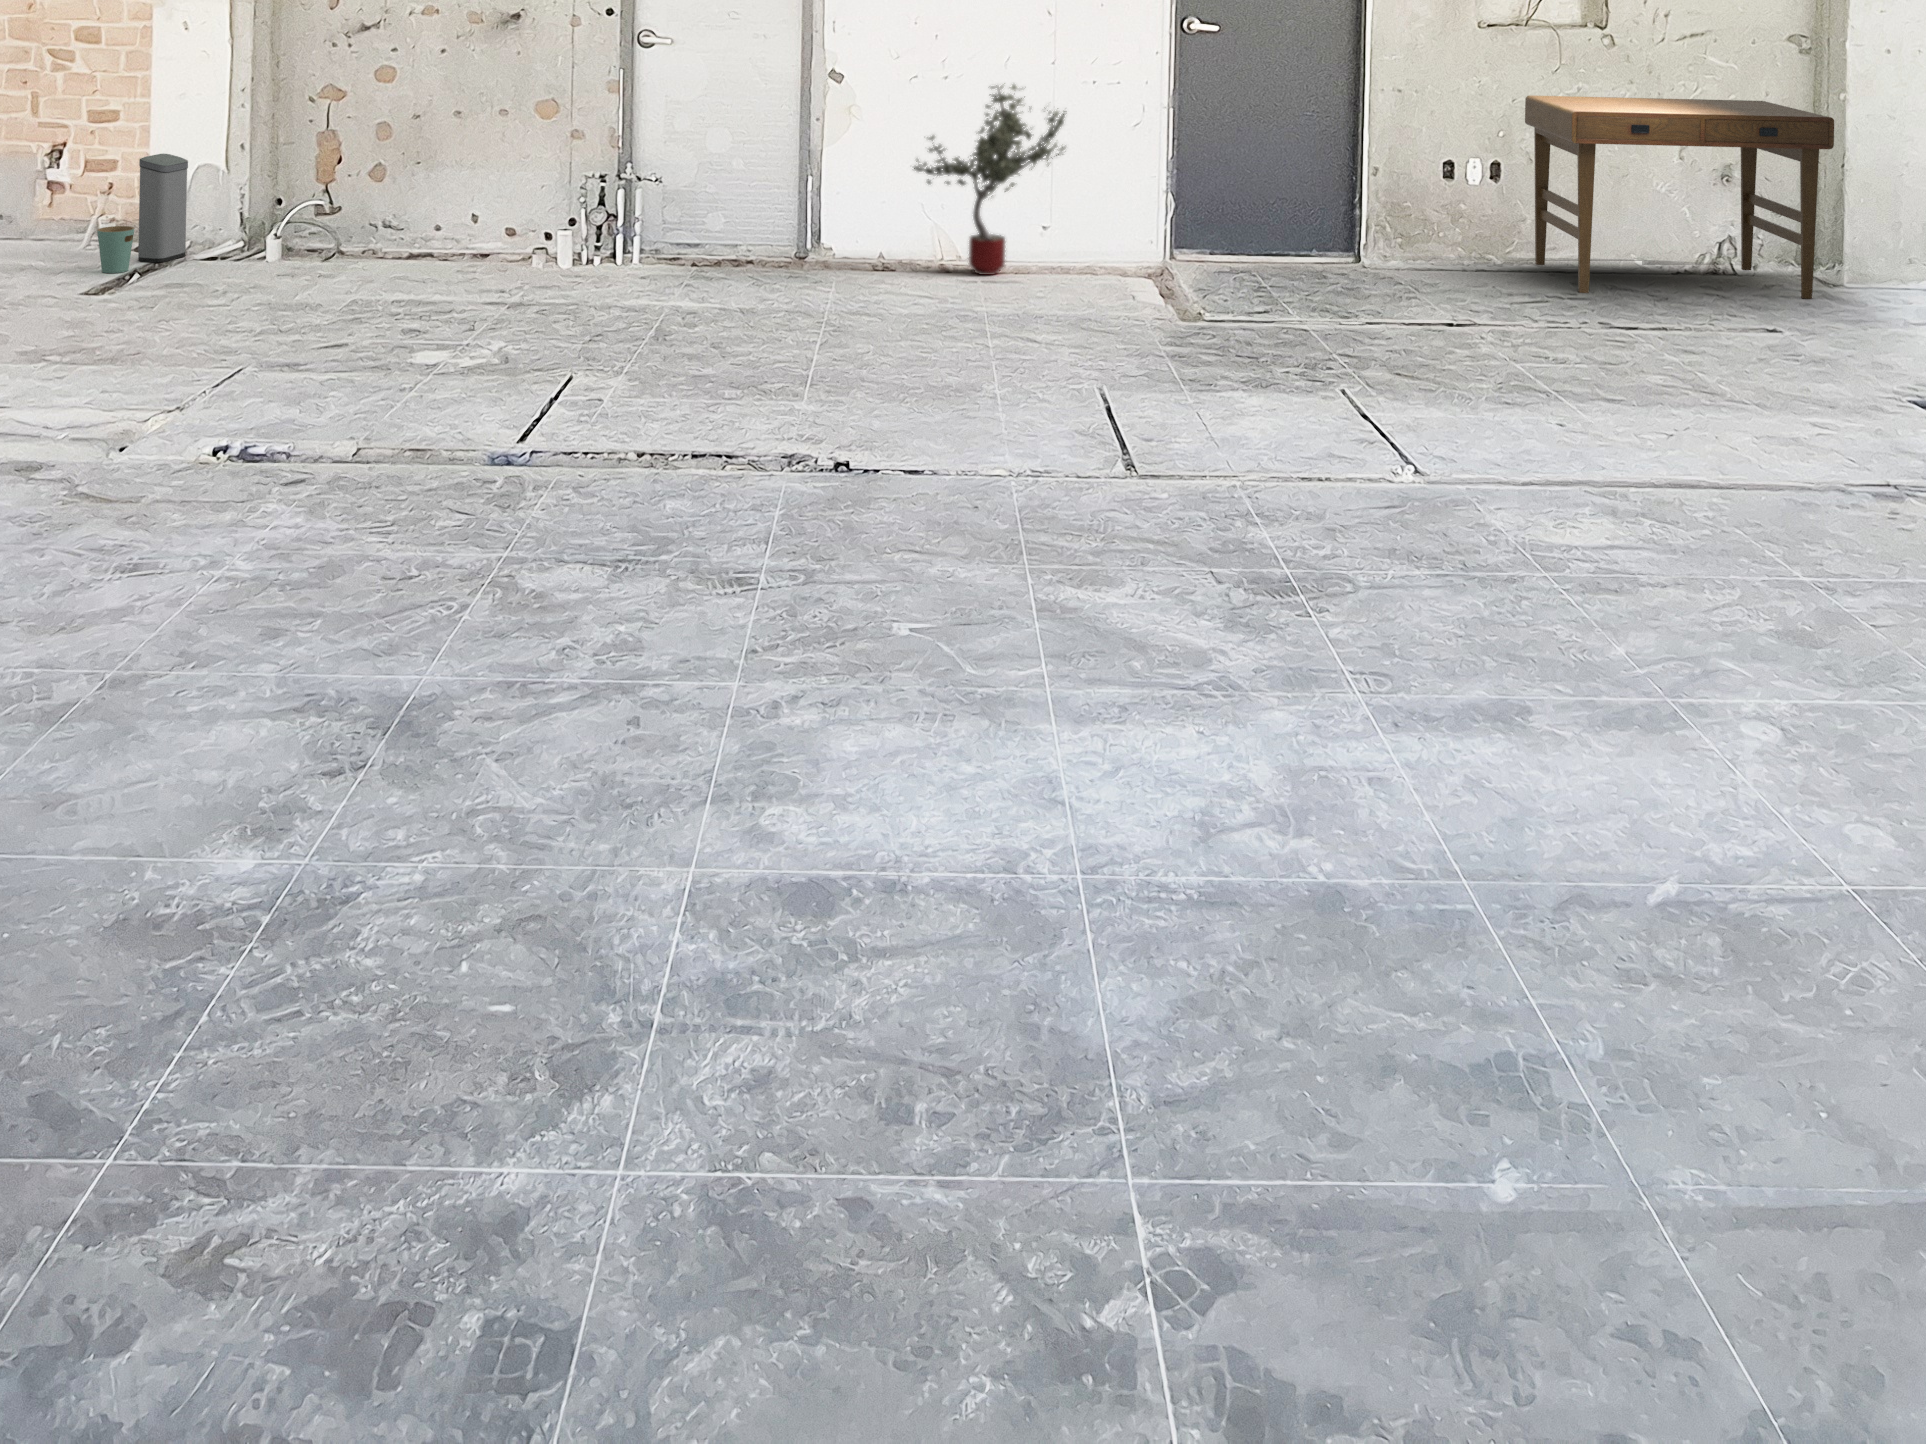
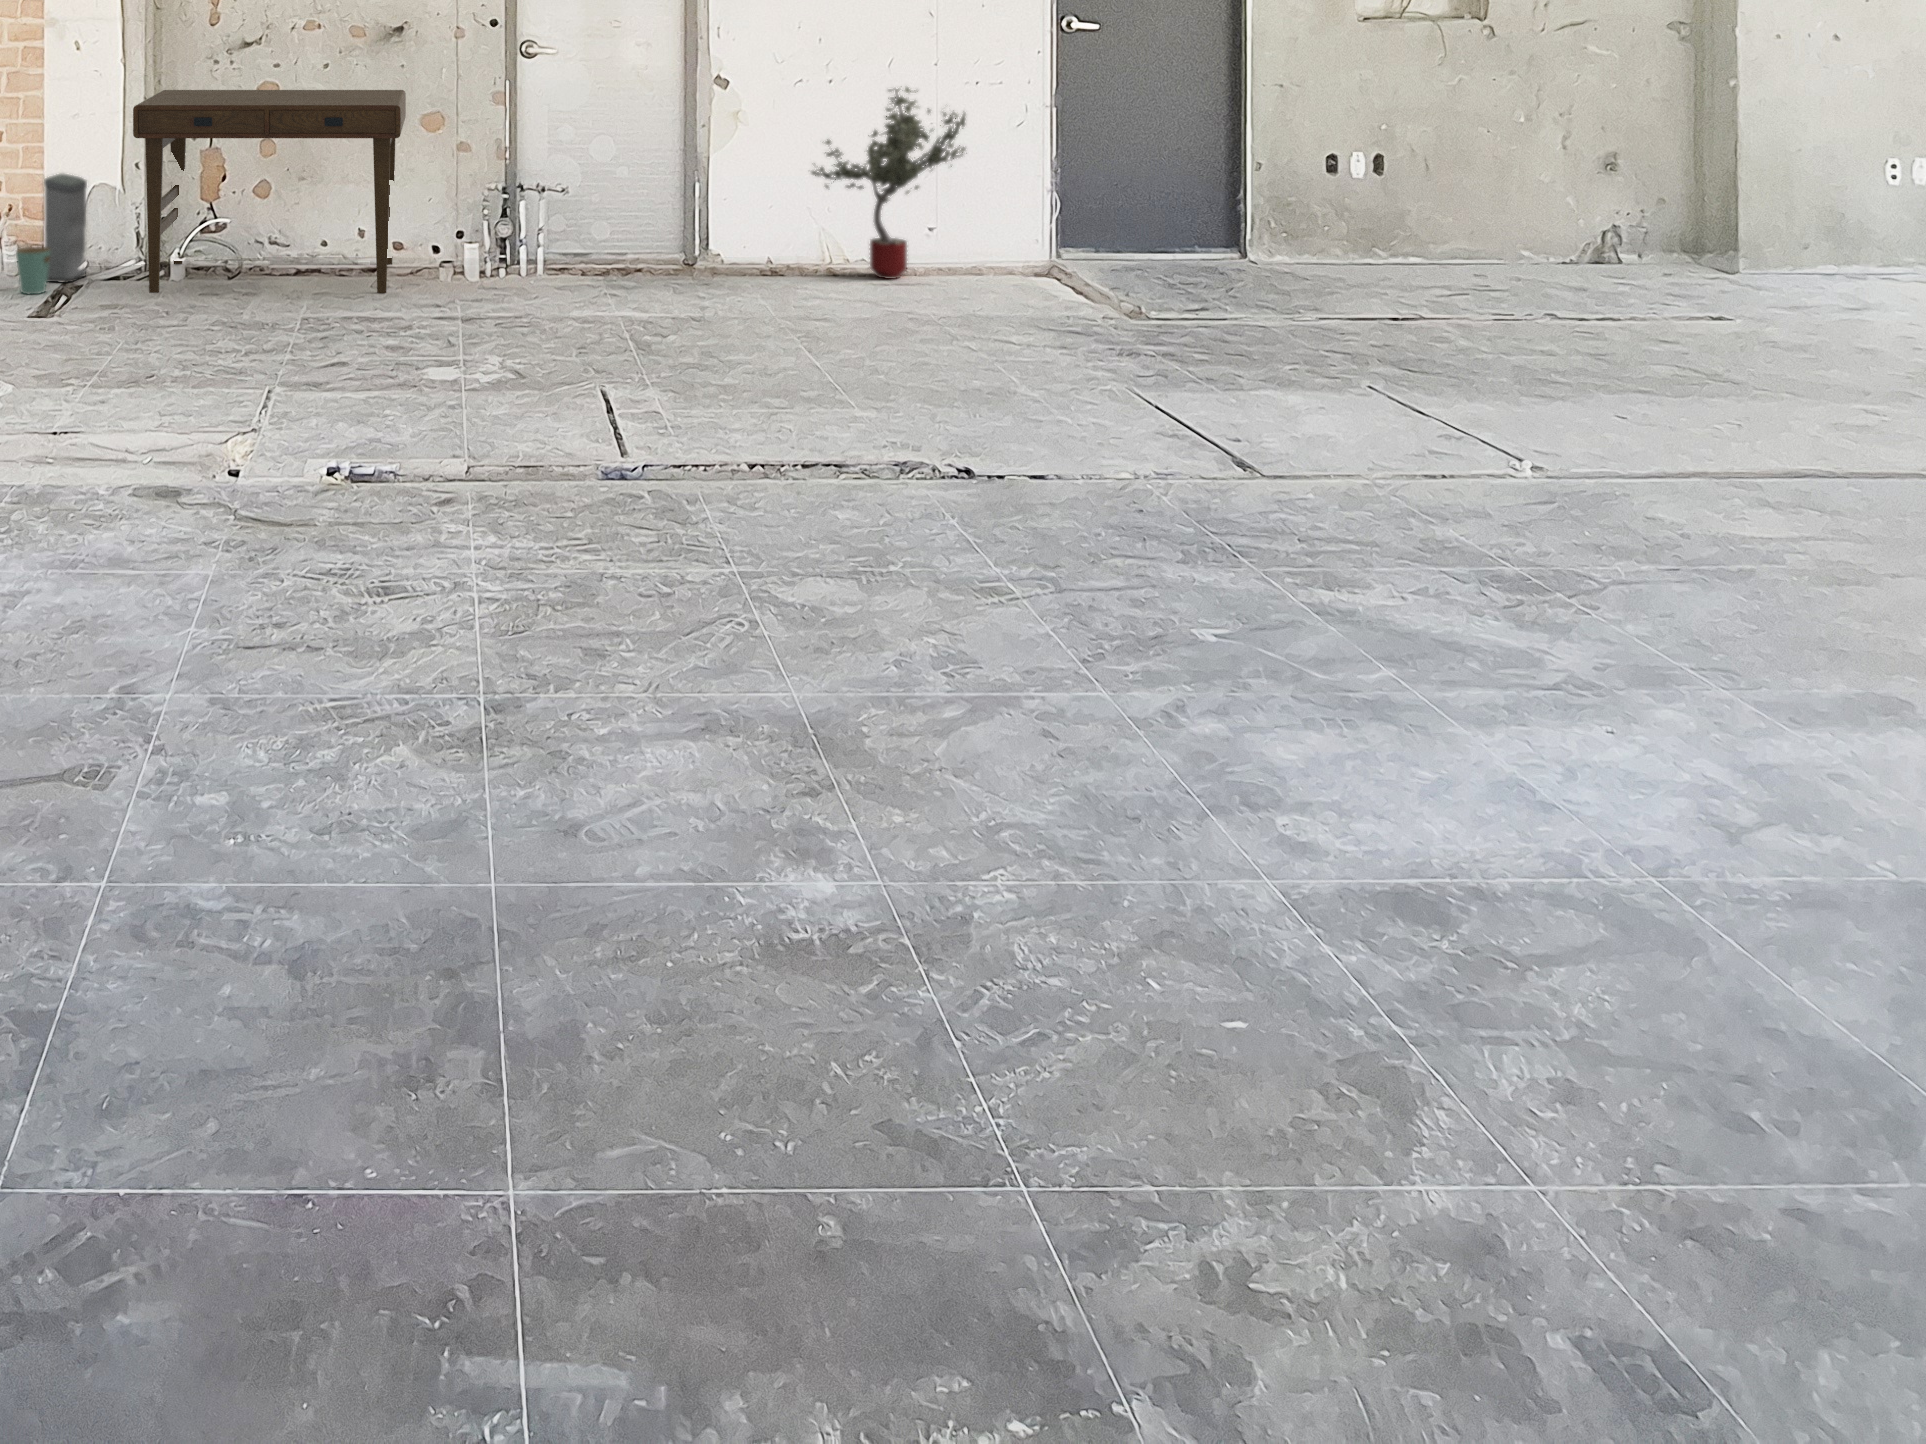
desk: present [1525,96,1834,299] -> present [133,90,406,293]

